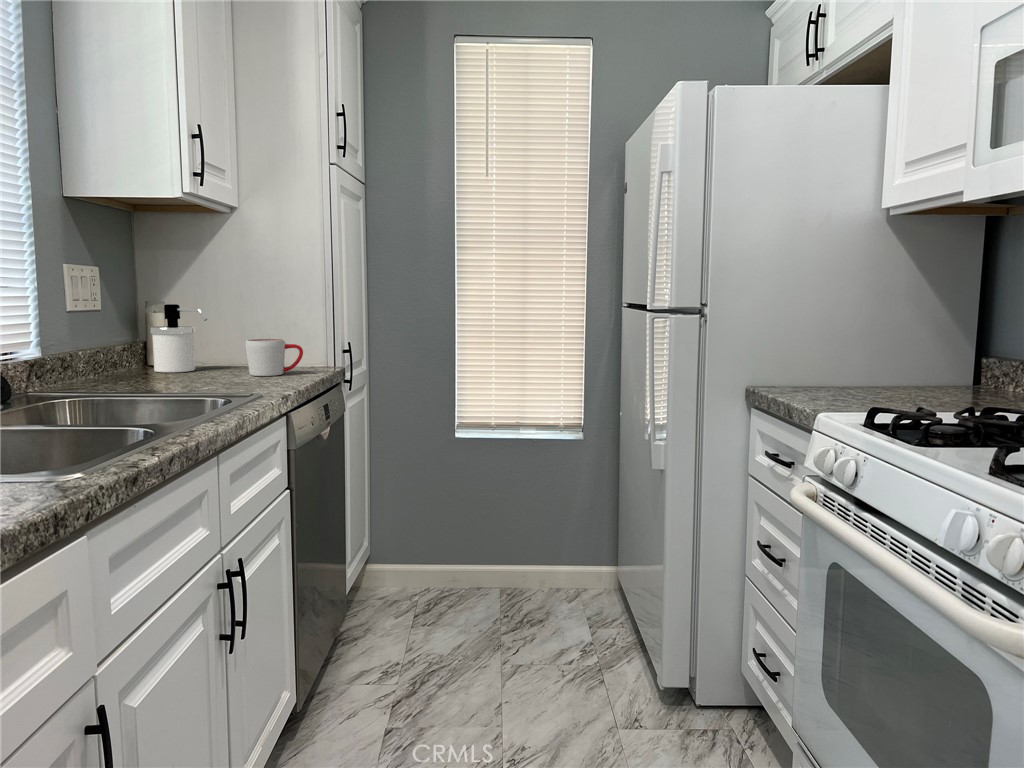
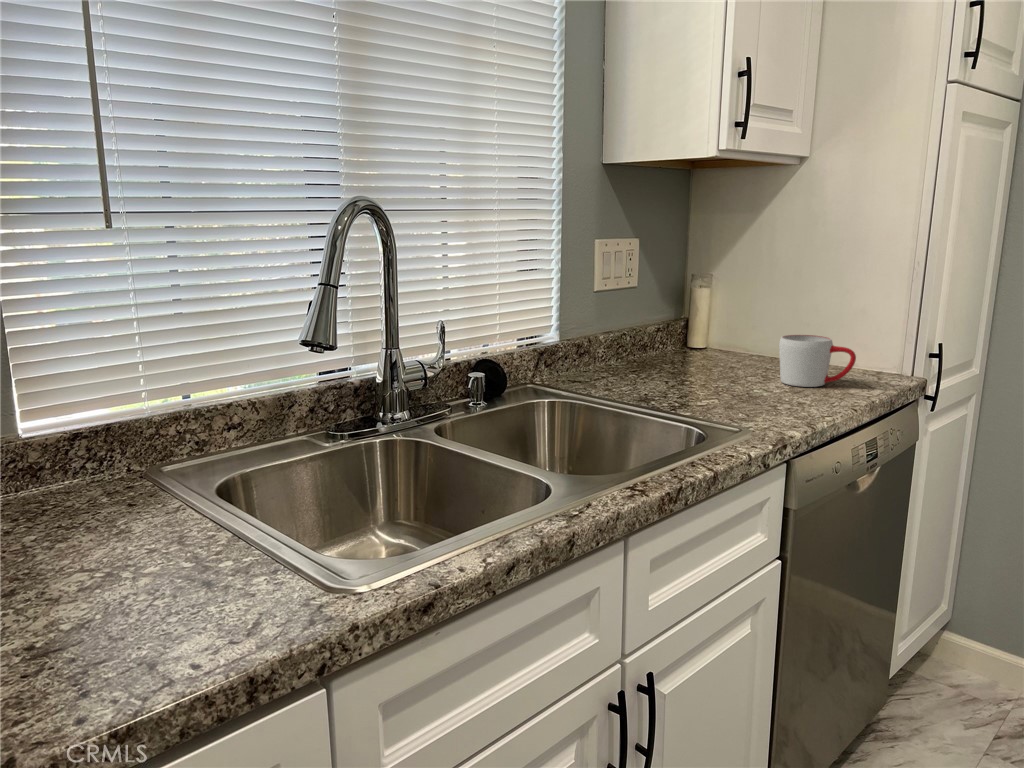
soap dispenser: present [150,304,207,372] -> none [684,282,743,363]

